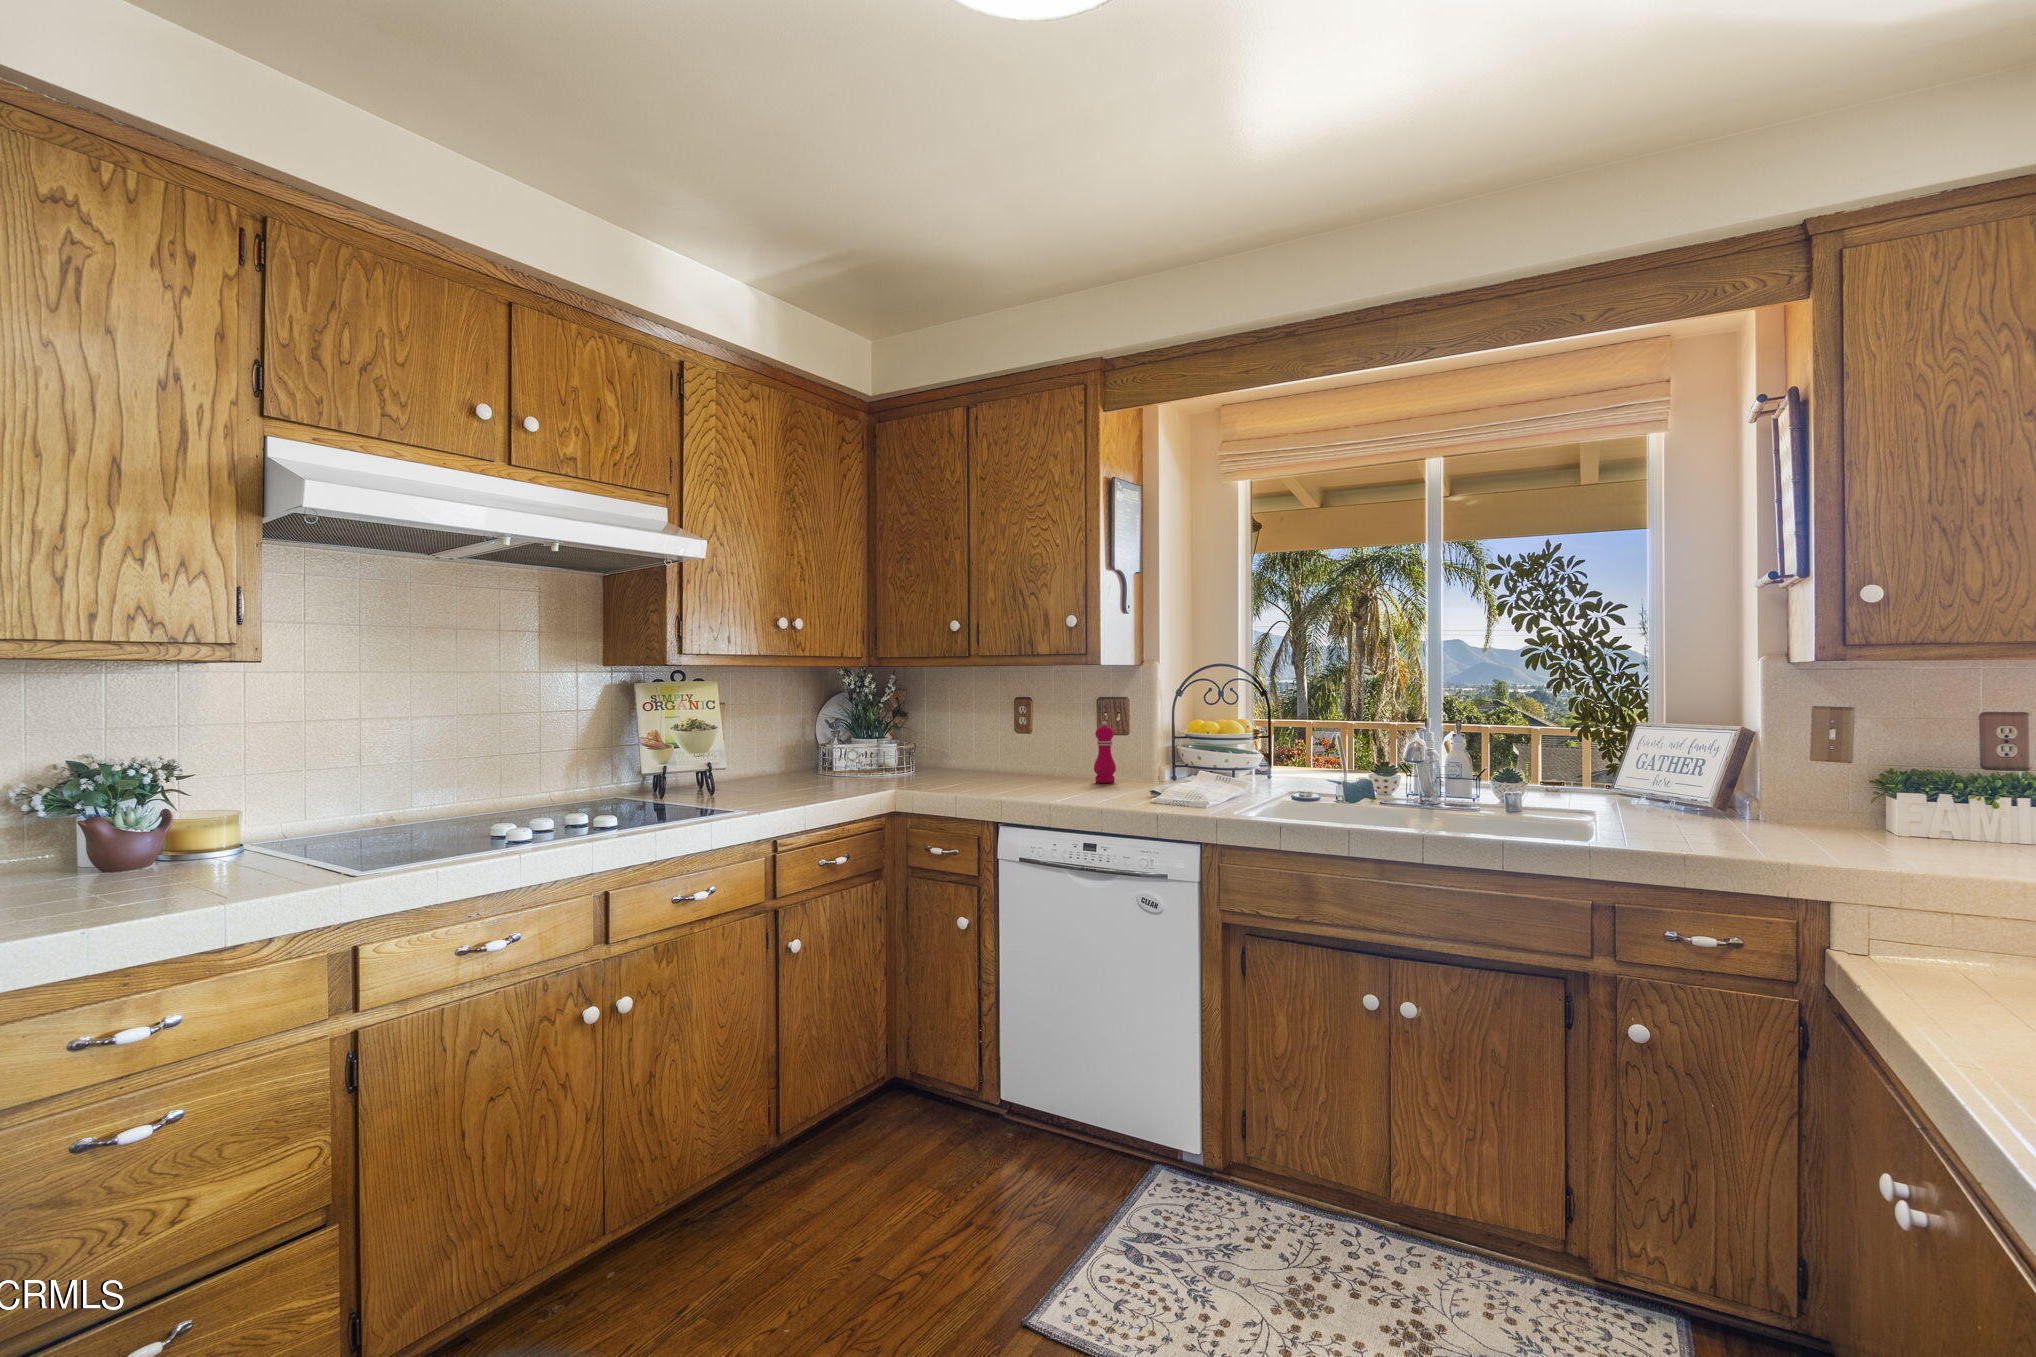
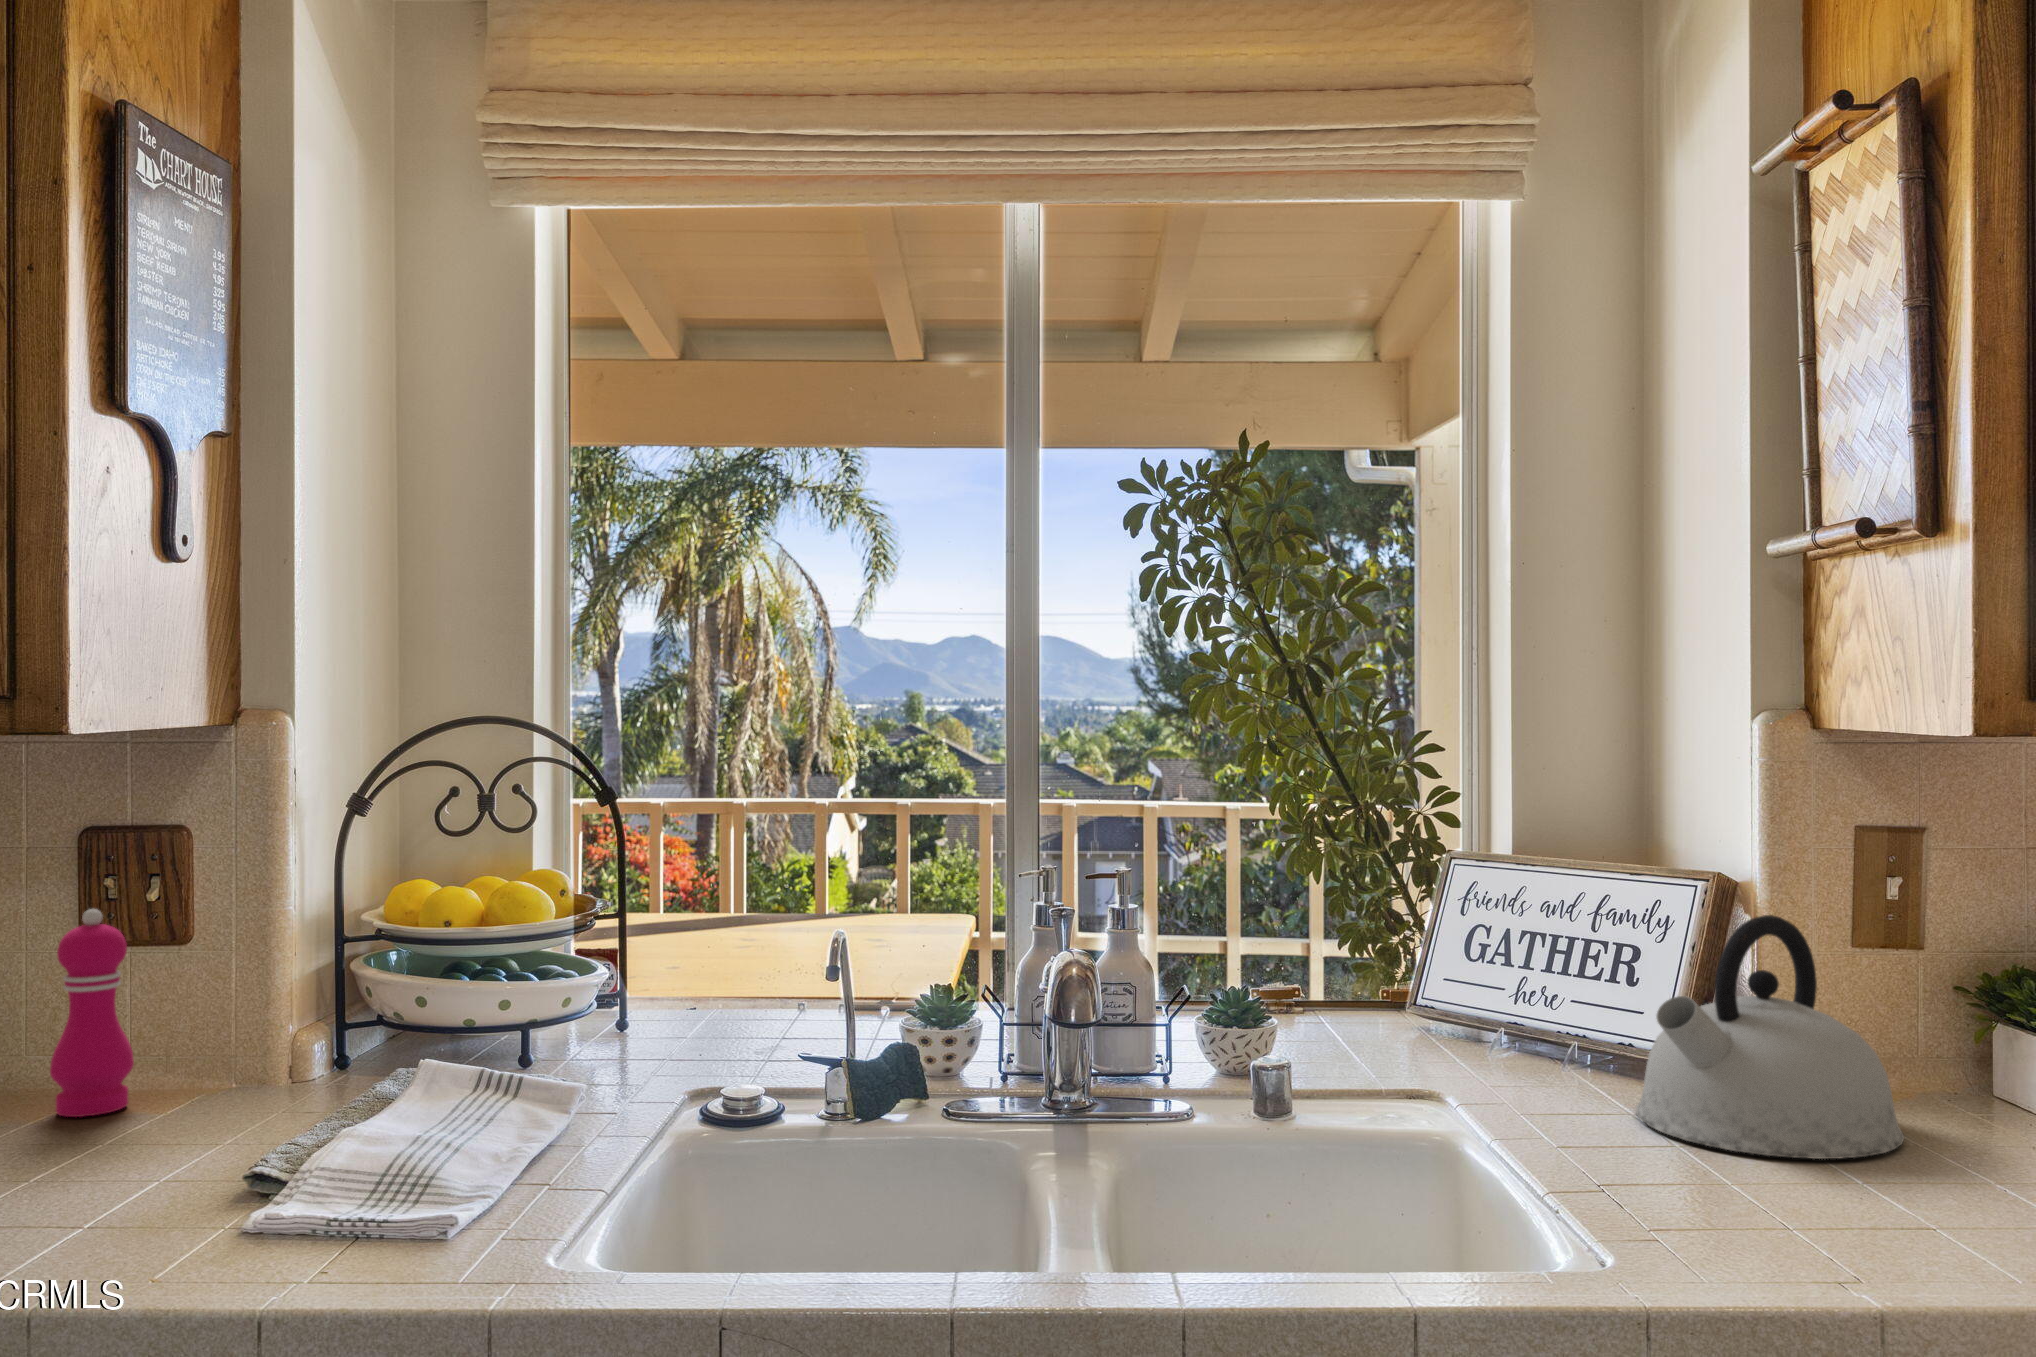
kettle: none [1667,740,1794,833] -> present [1636,915,1904,1159]

